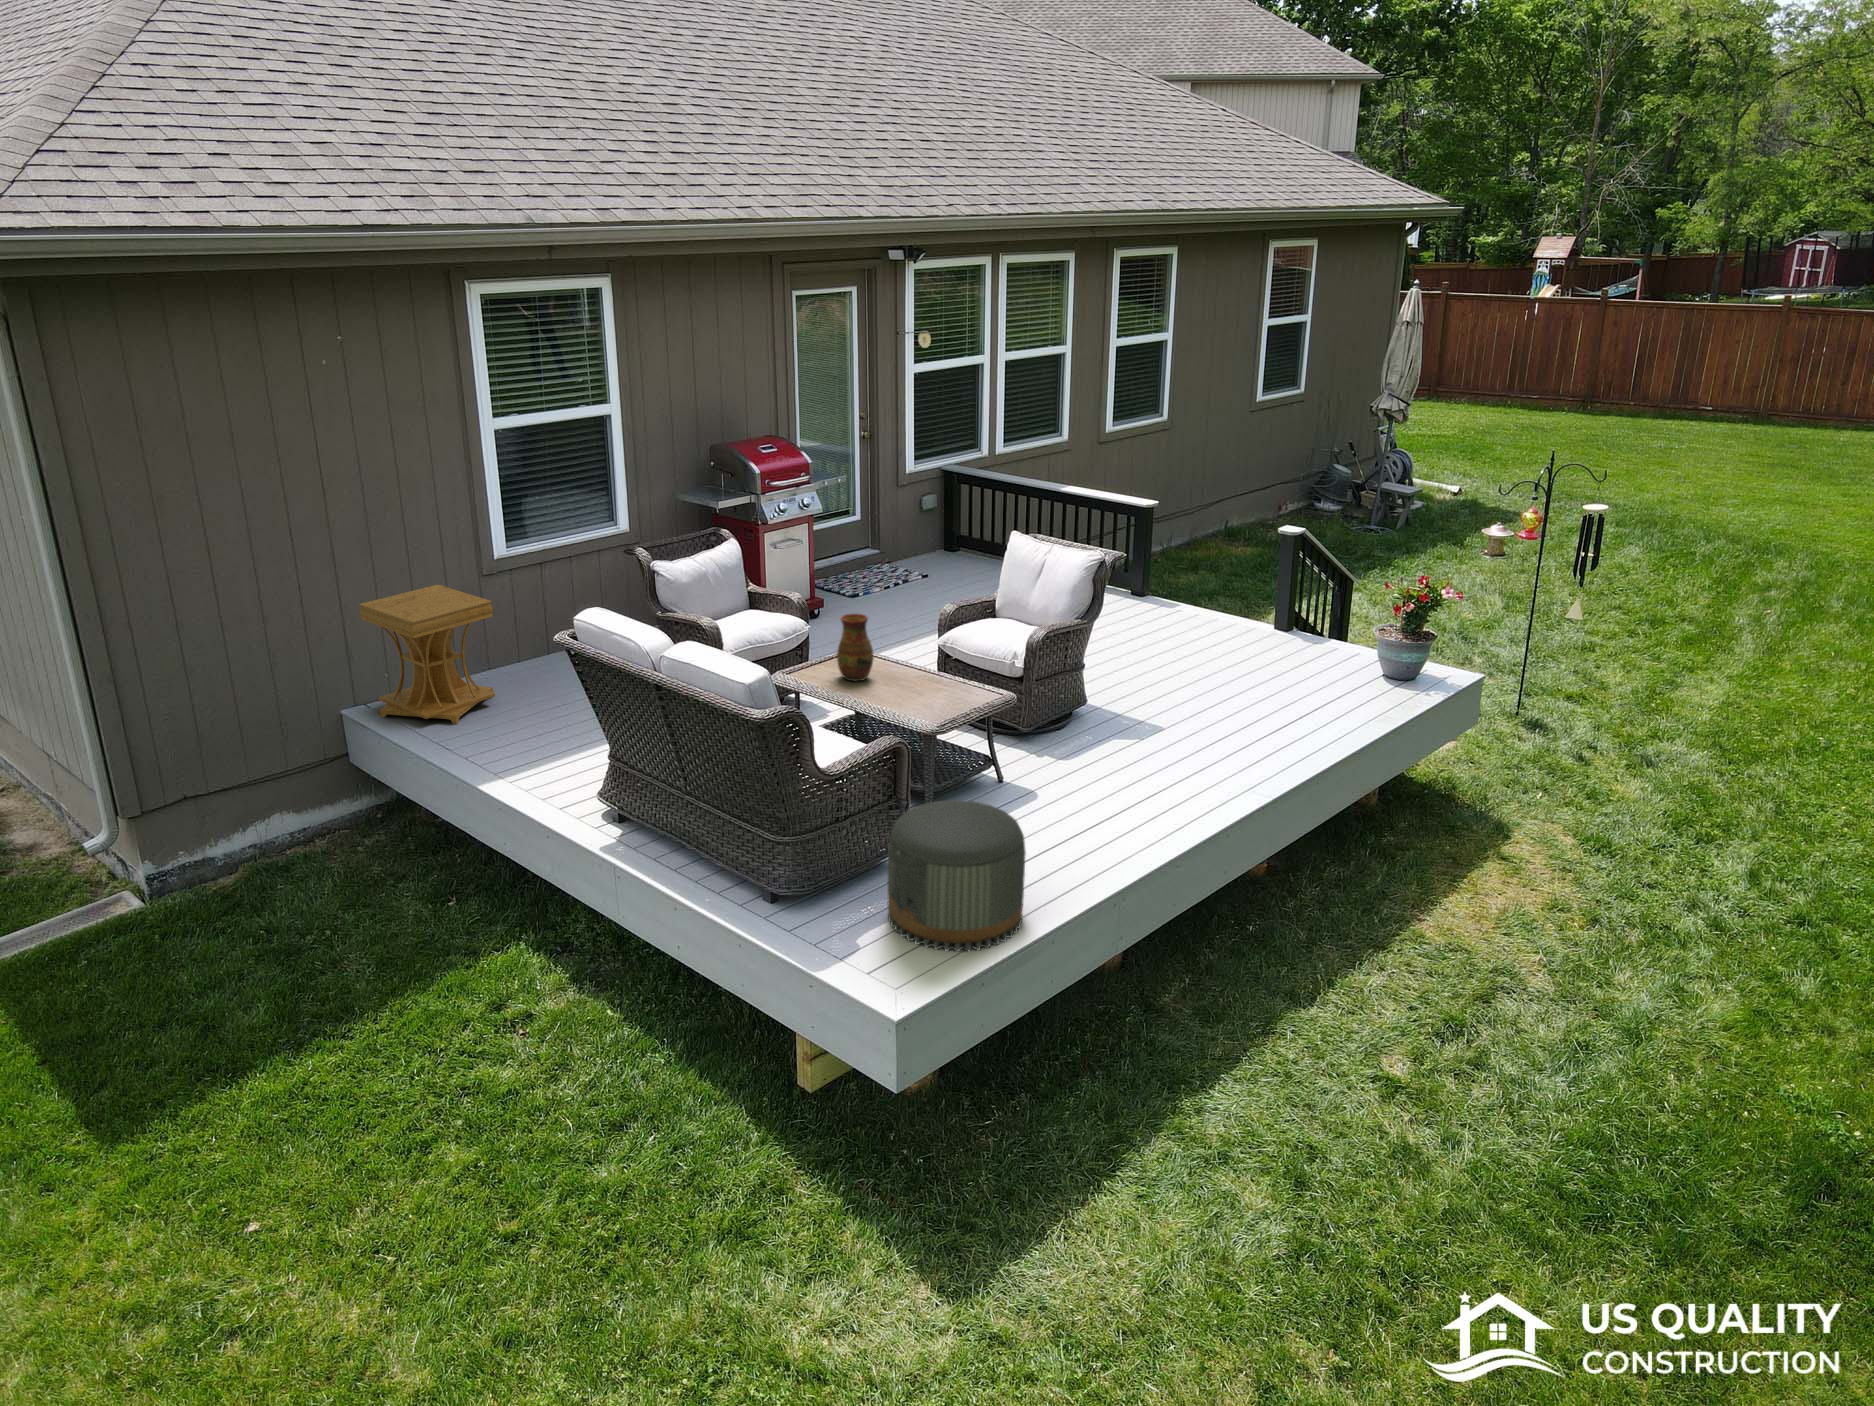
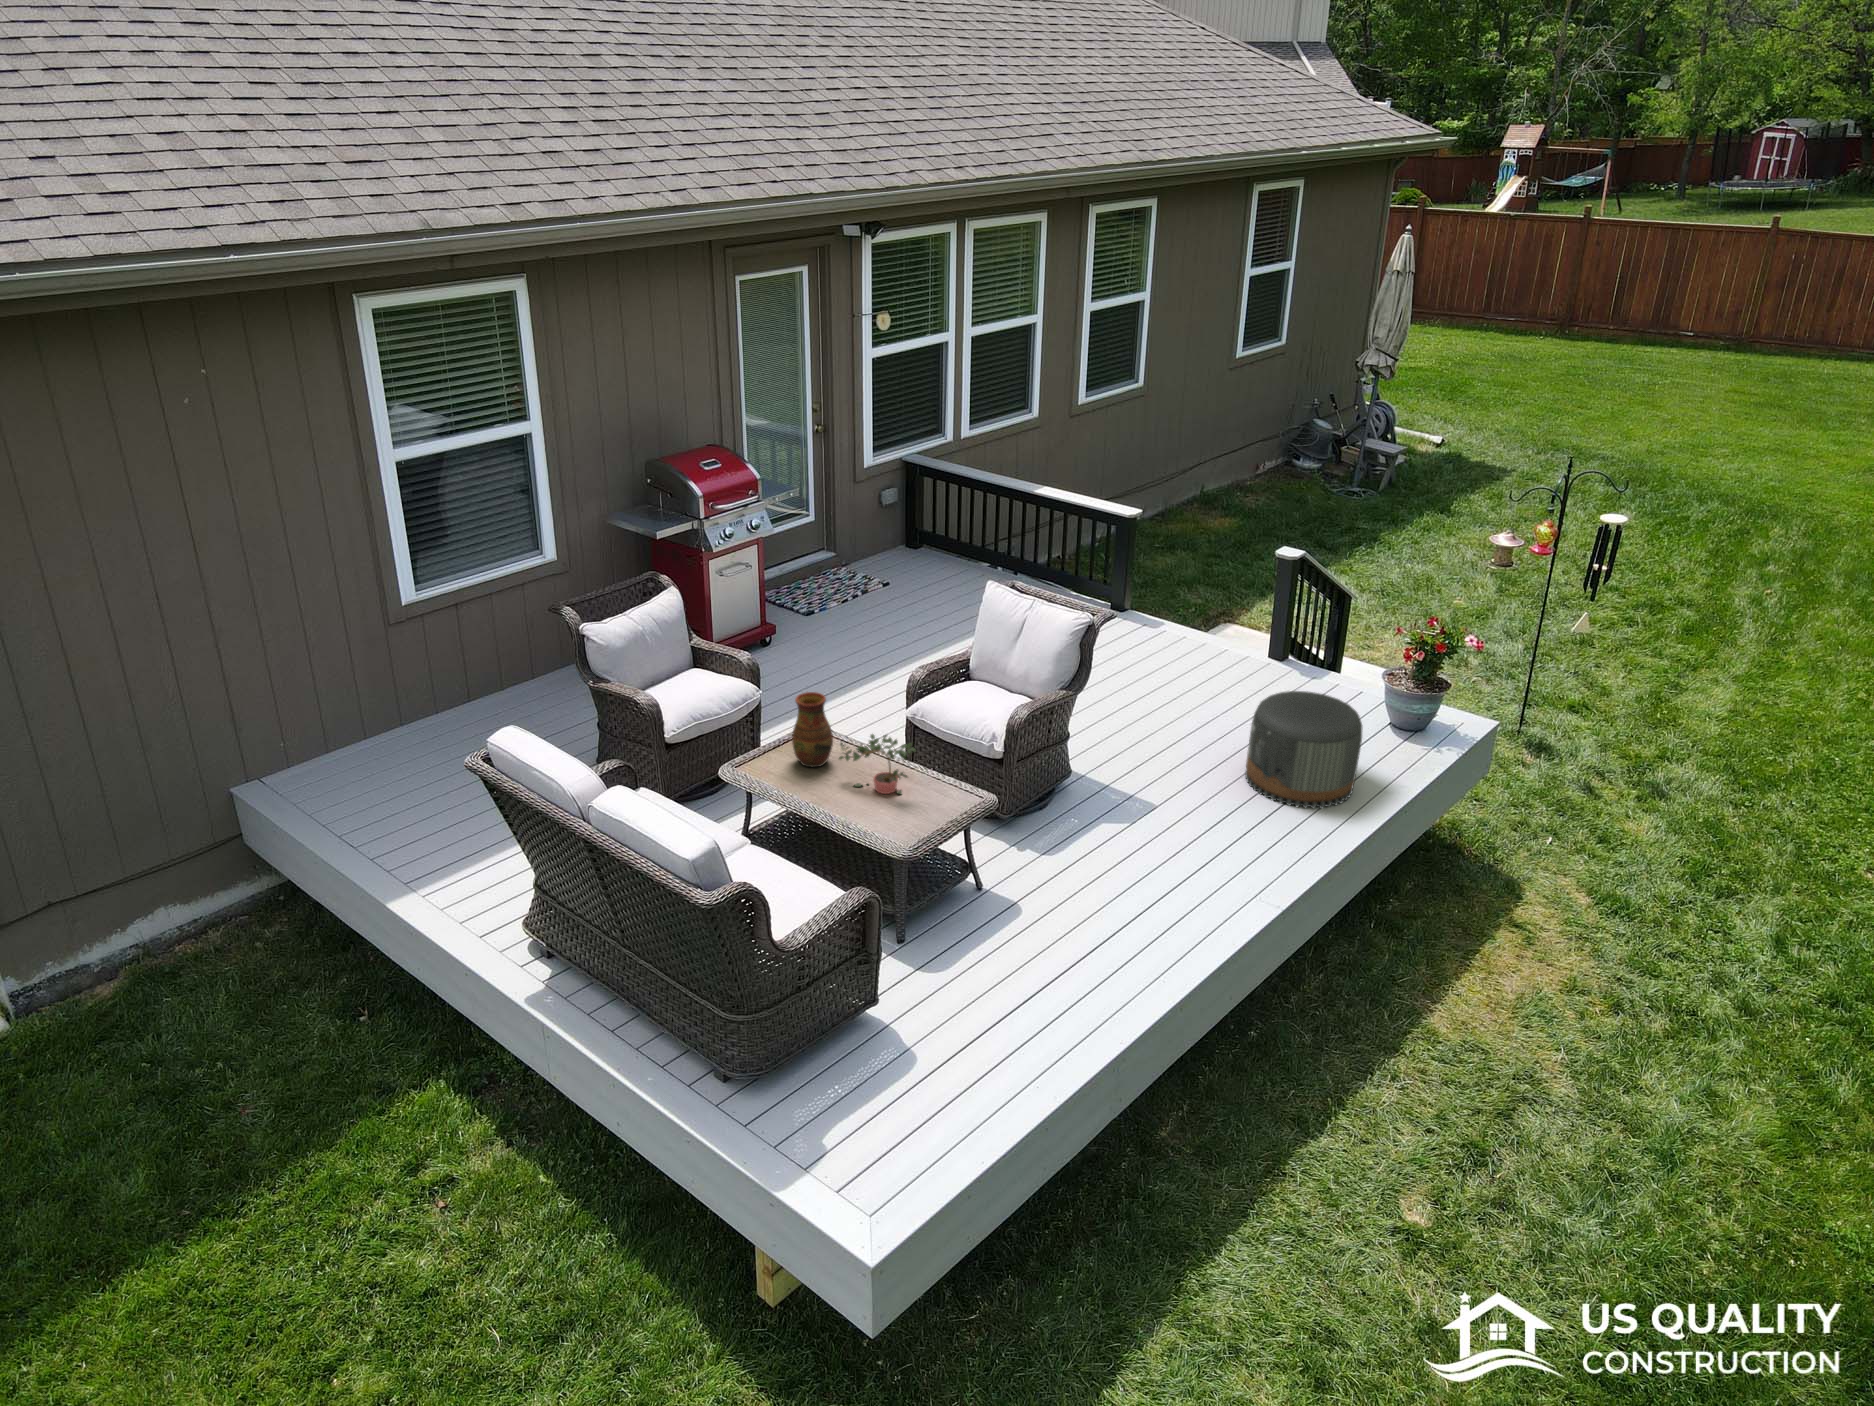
side table: present [359,585,495,724] -> none [251,644,413,808]
potted plant: none [877,645,948,700] -> present [839,734,916,794]
pouf: present [888,800,1026,952] -> present [1245,691,1363,808]

